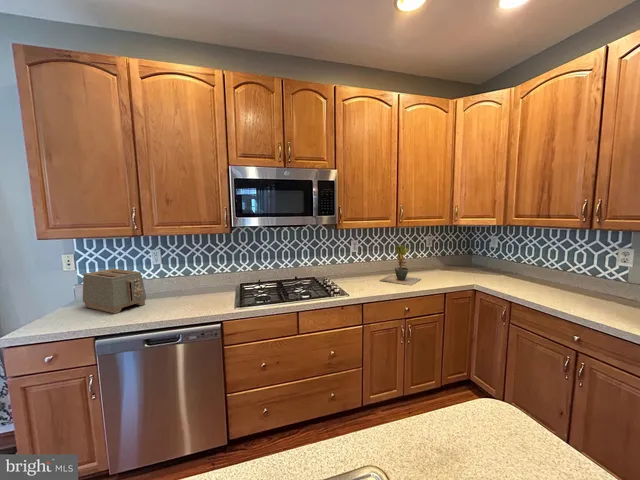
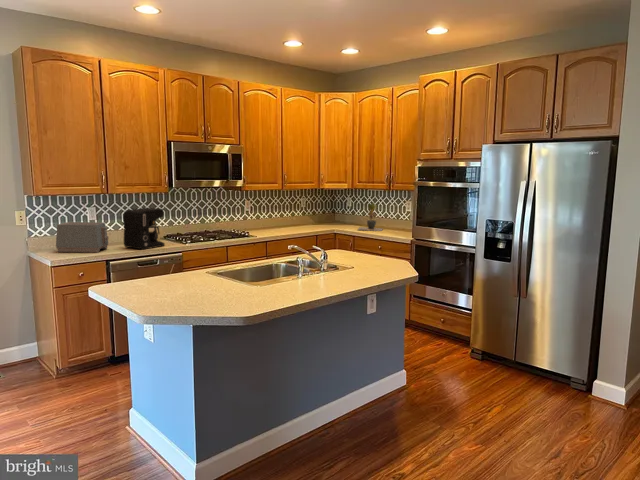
potted plant: present [381,245,421,286] -> present [358,203,382,231]
coffee maker: none [161,253,213,312] -> present [123,208,165,249]

